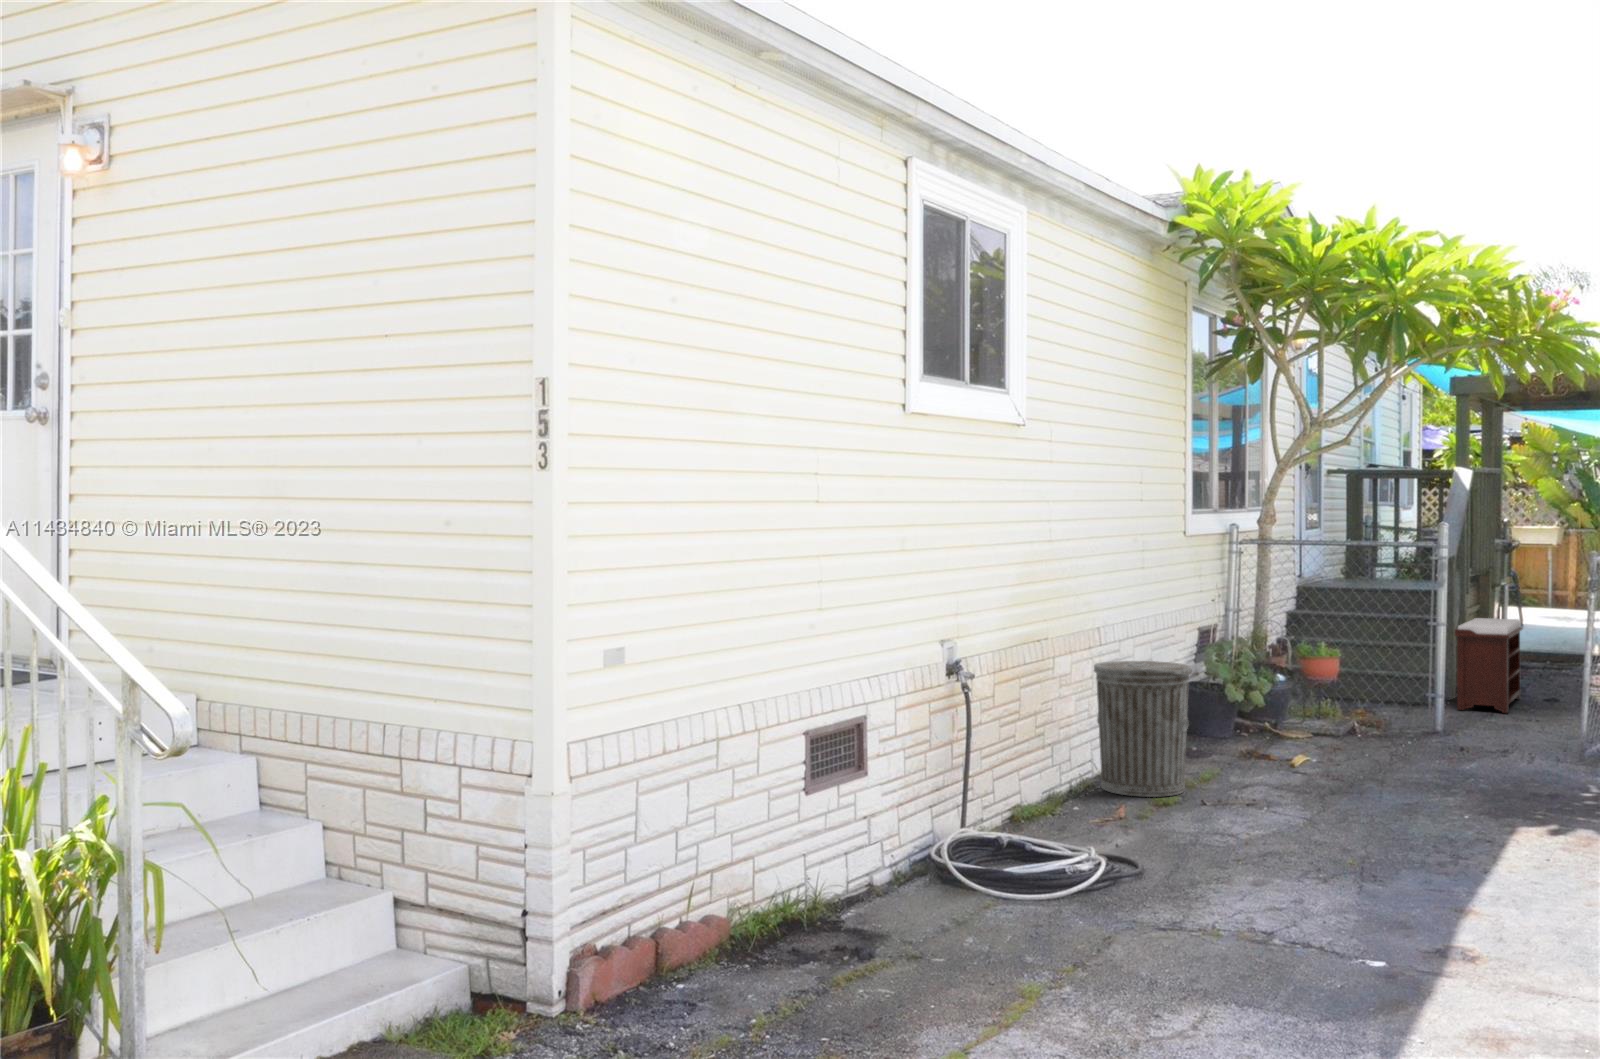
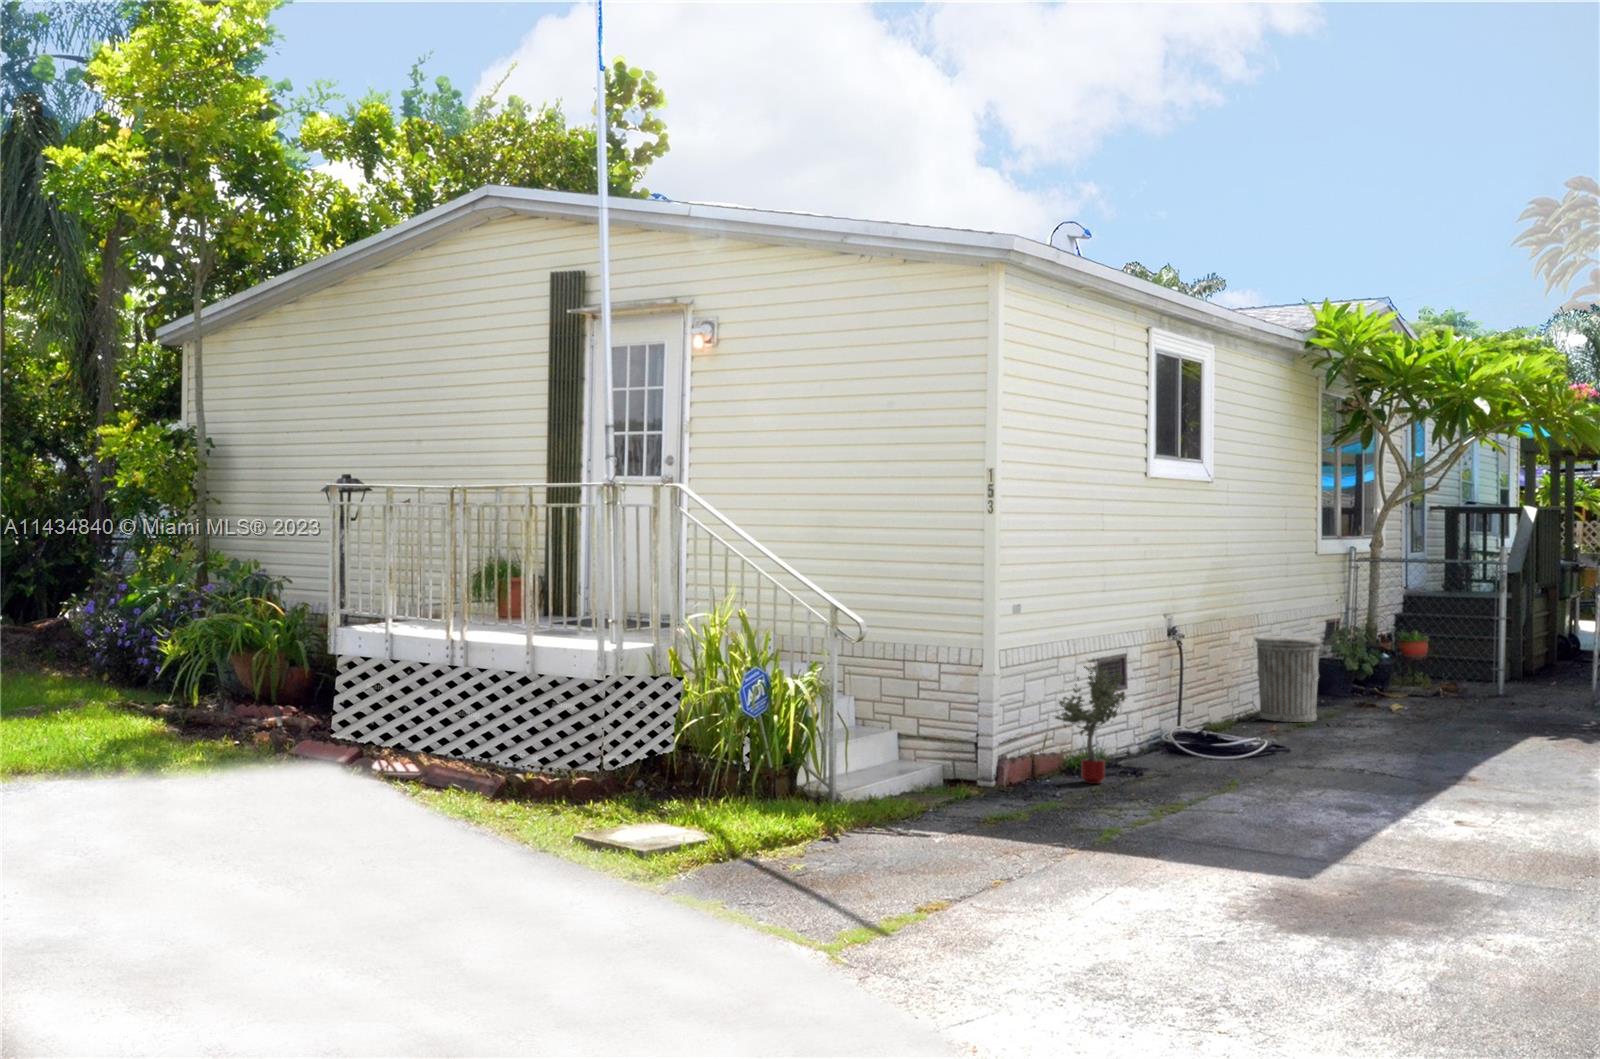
bench: present [1455,618,1523,713] -> none [1520,618,1576,686]
potted tree: none [698,739,845,983] -> present [1055,659,1126,784]

